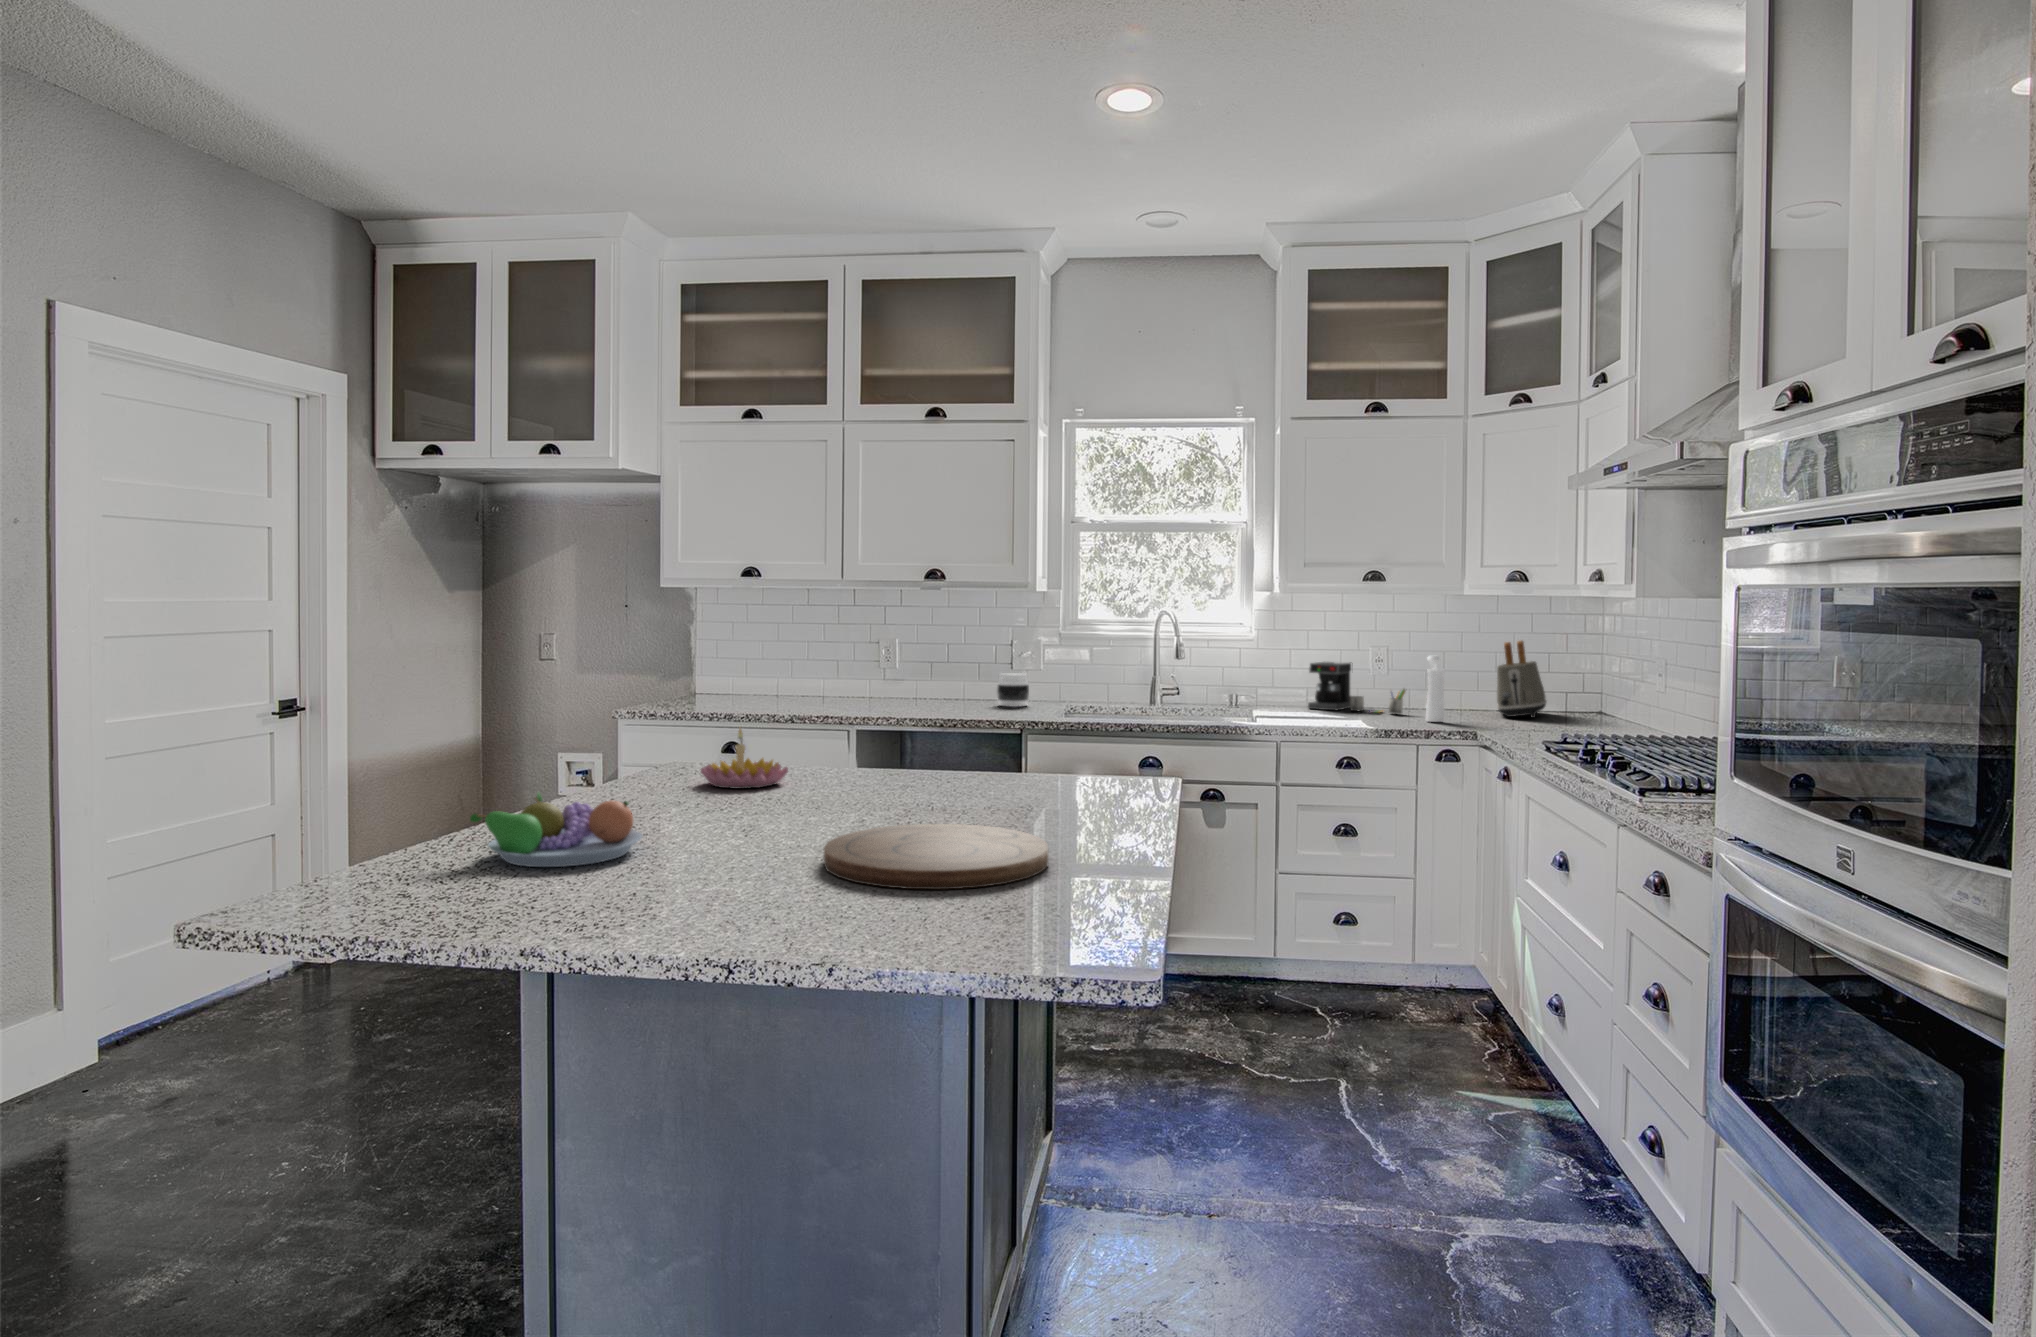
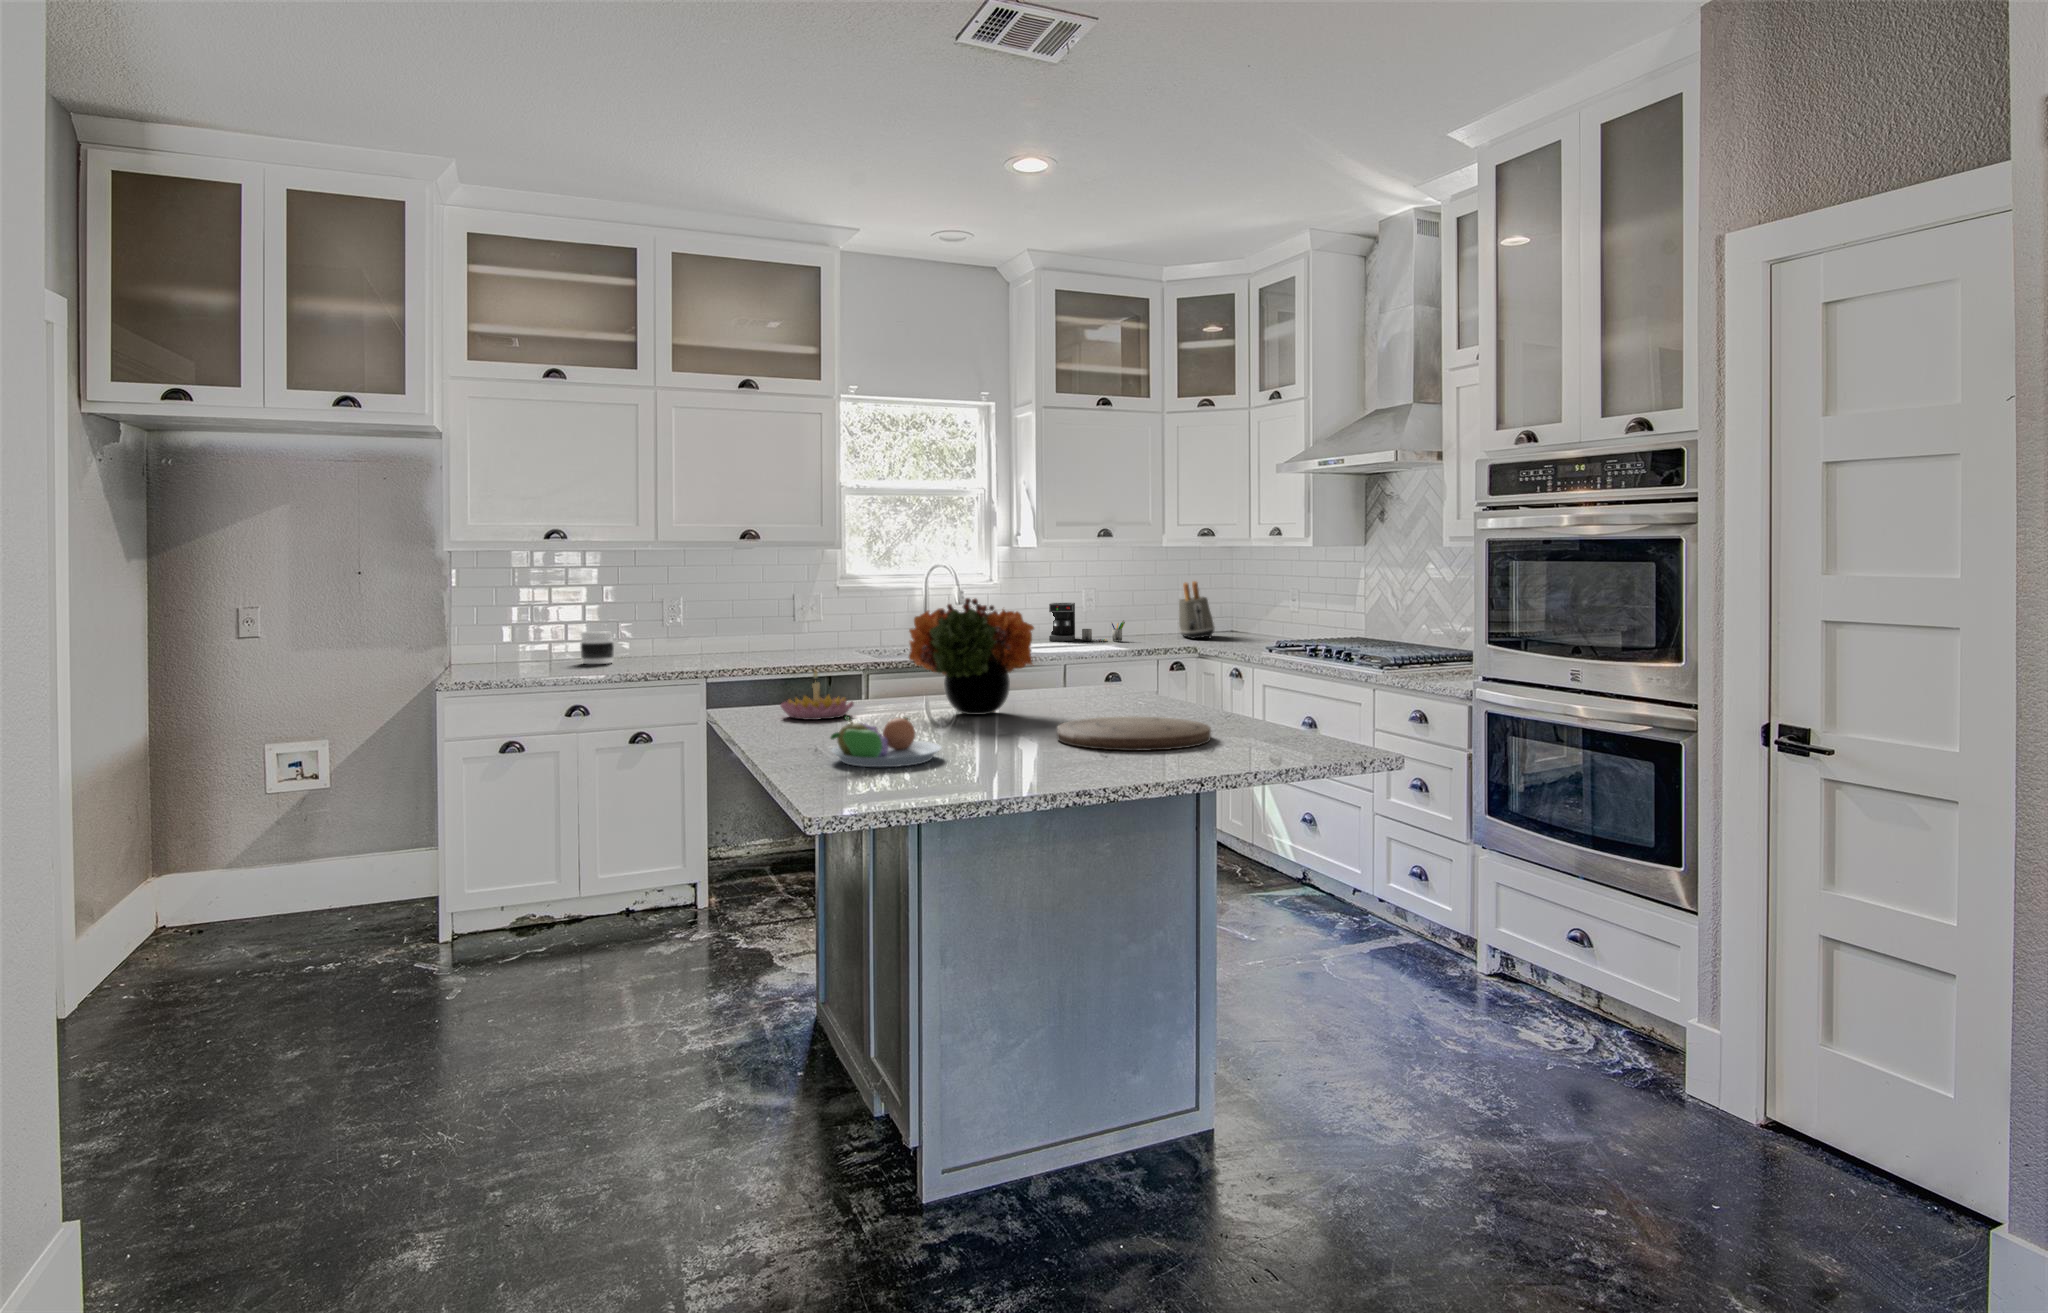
flower arrangement: none [821,649,991,801] -> present [909,598,1034,715]
pepper mill: present [1426,656,1445,722] -> none [1142,595,1162,645]
jar: present [997,673,1029,707] -> present [580,631,614,664]

